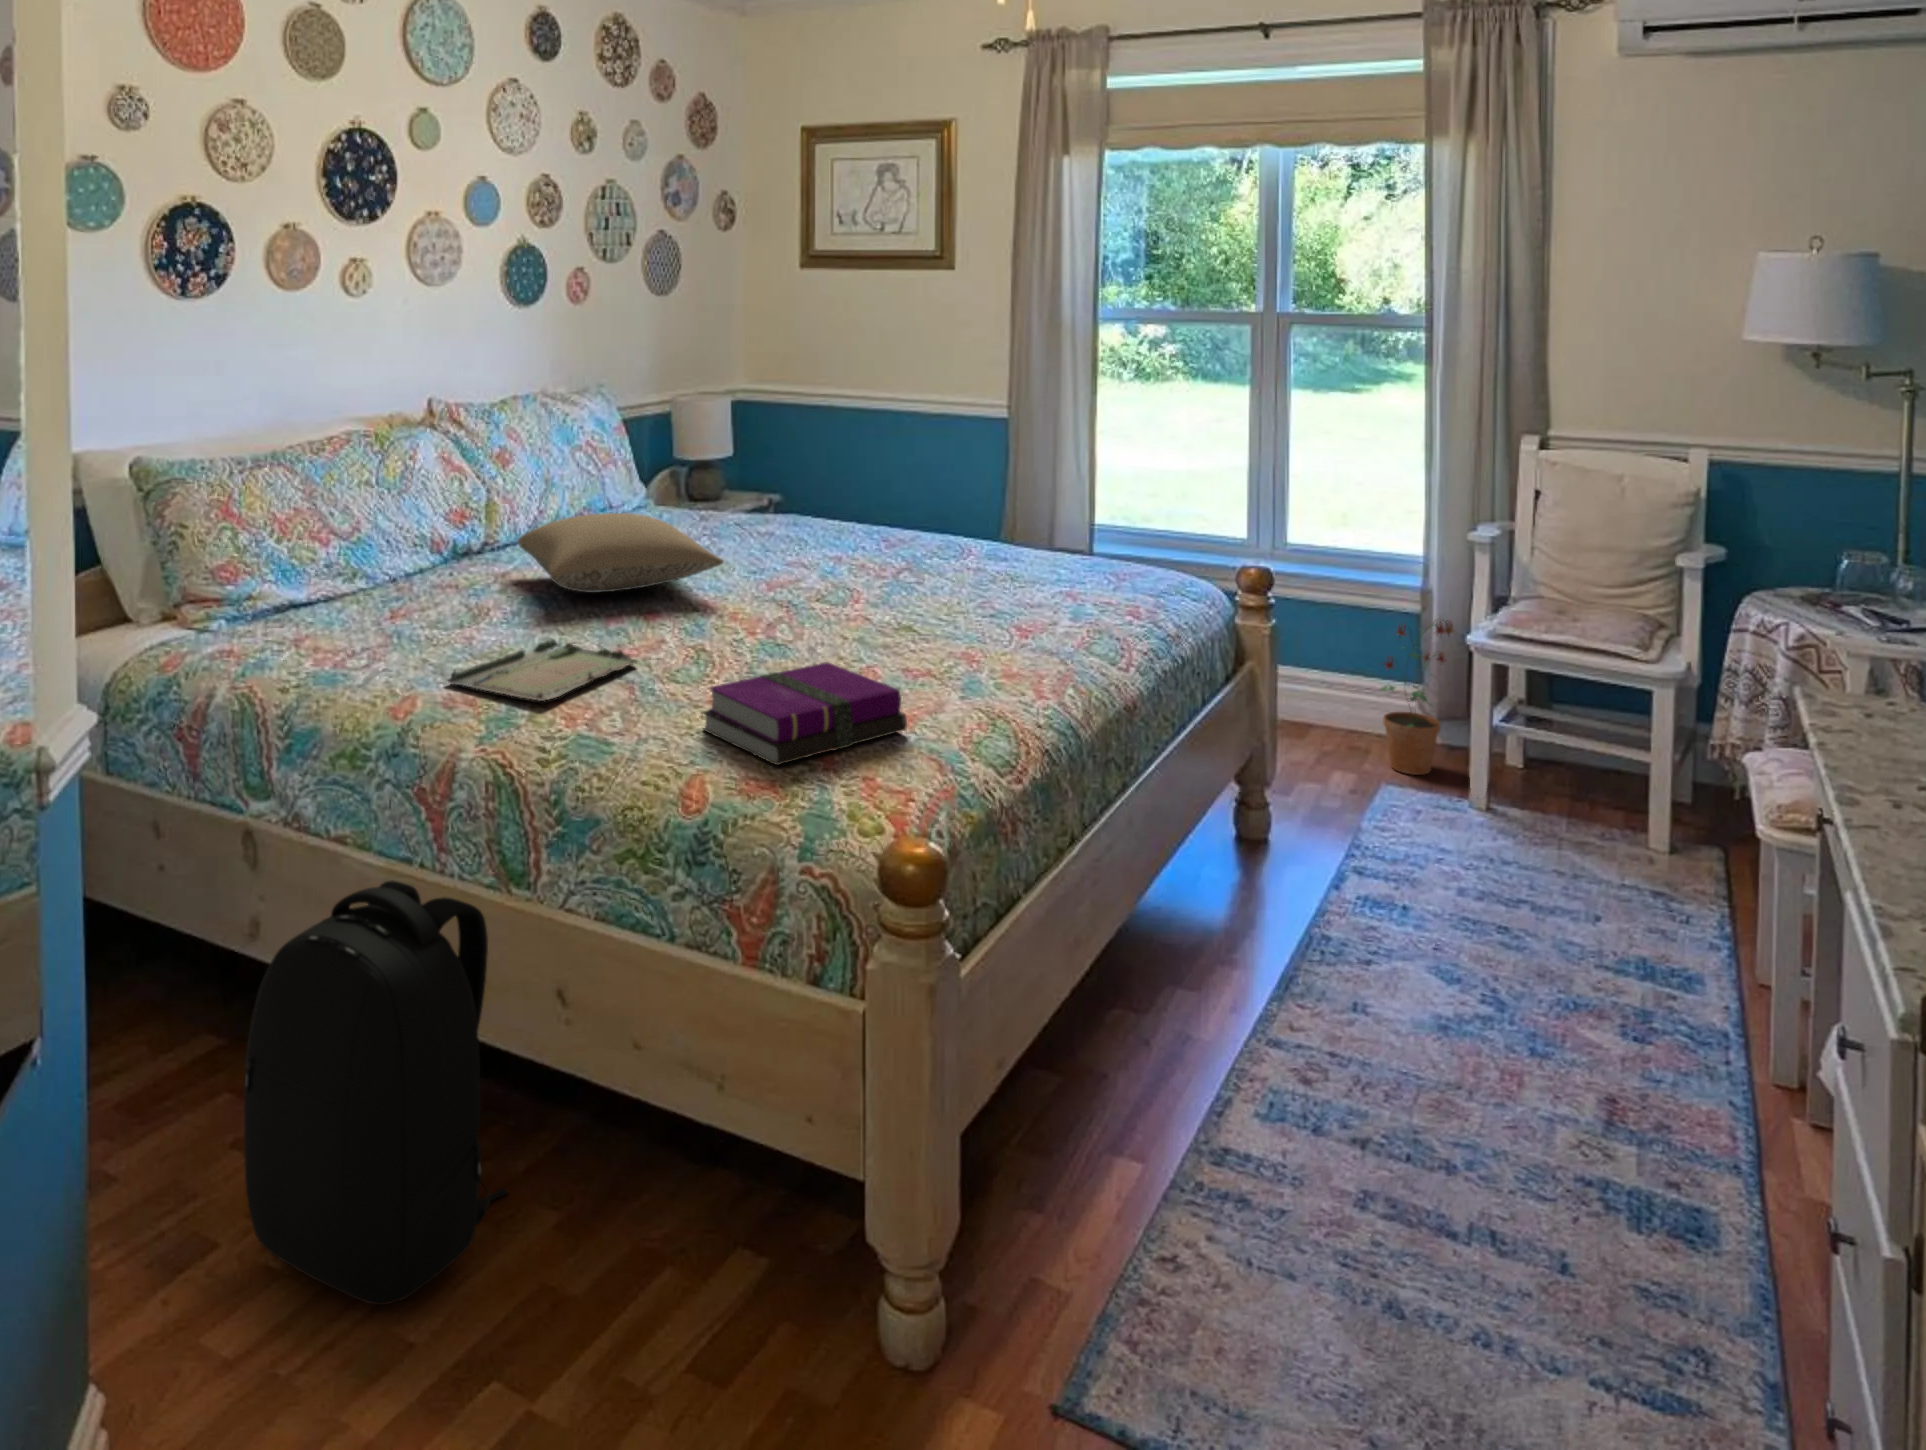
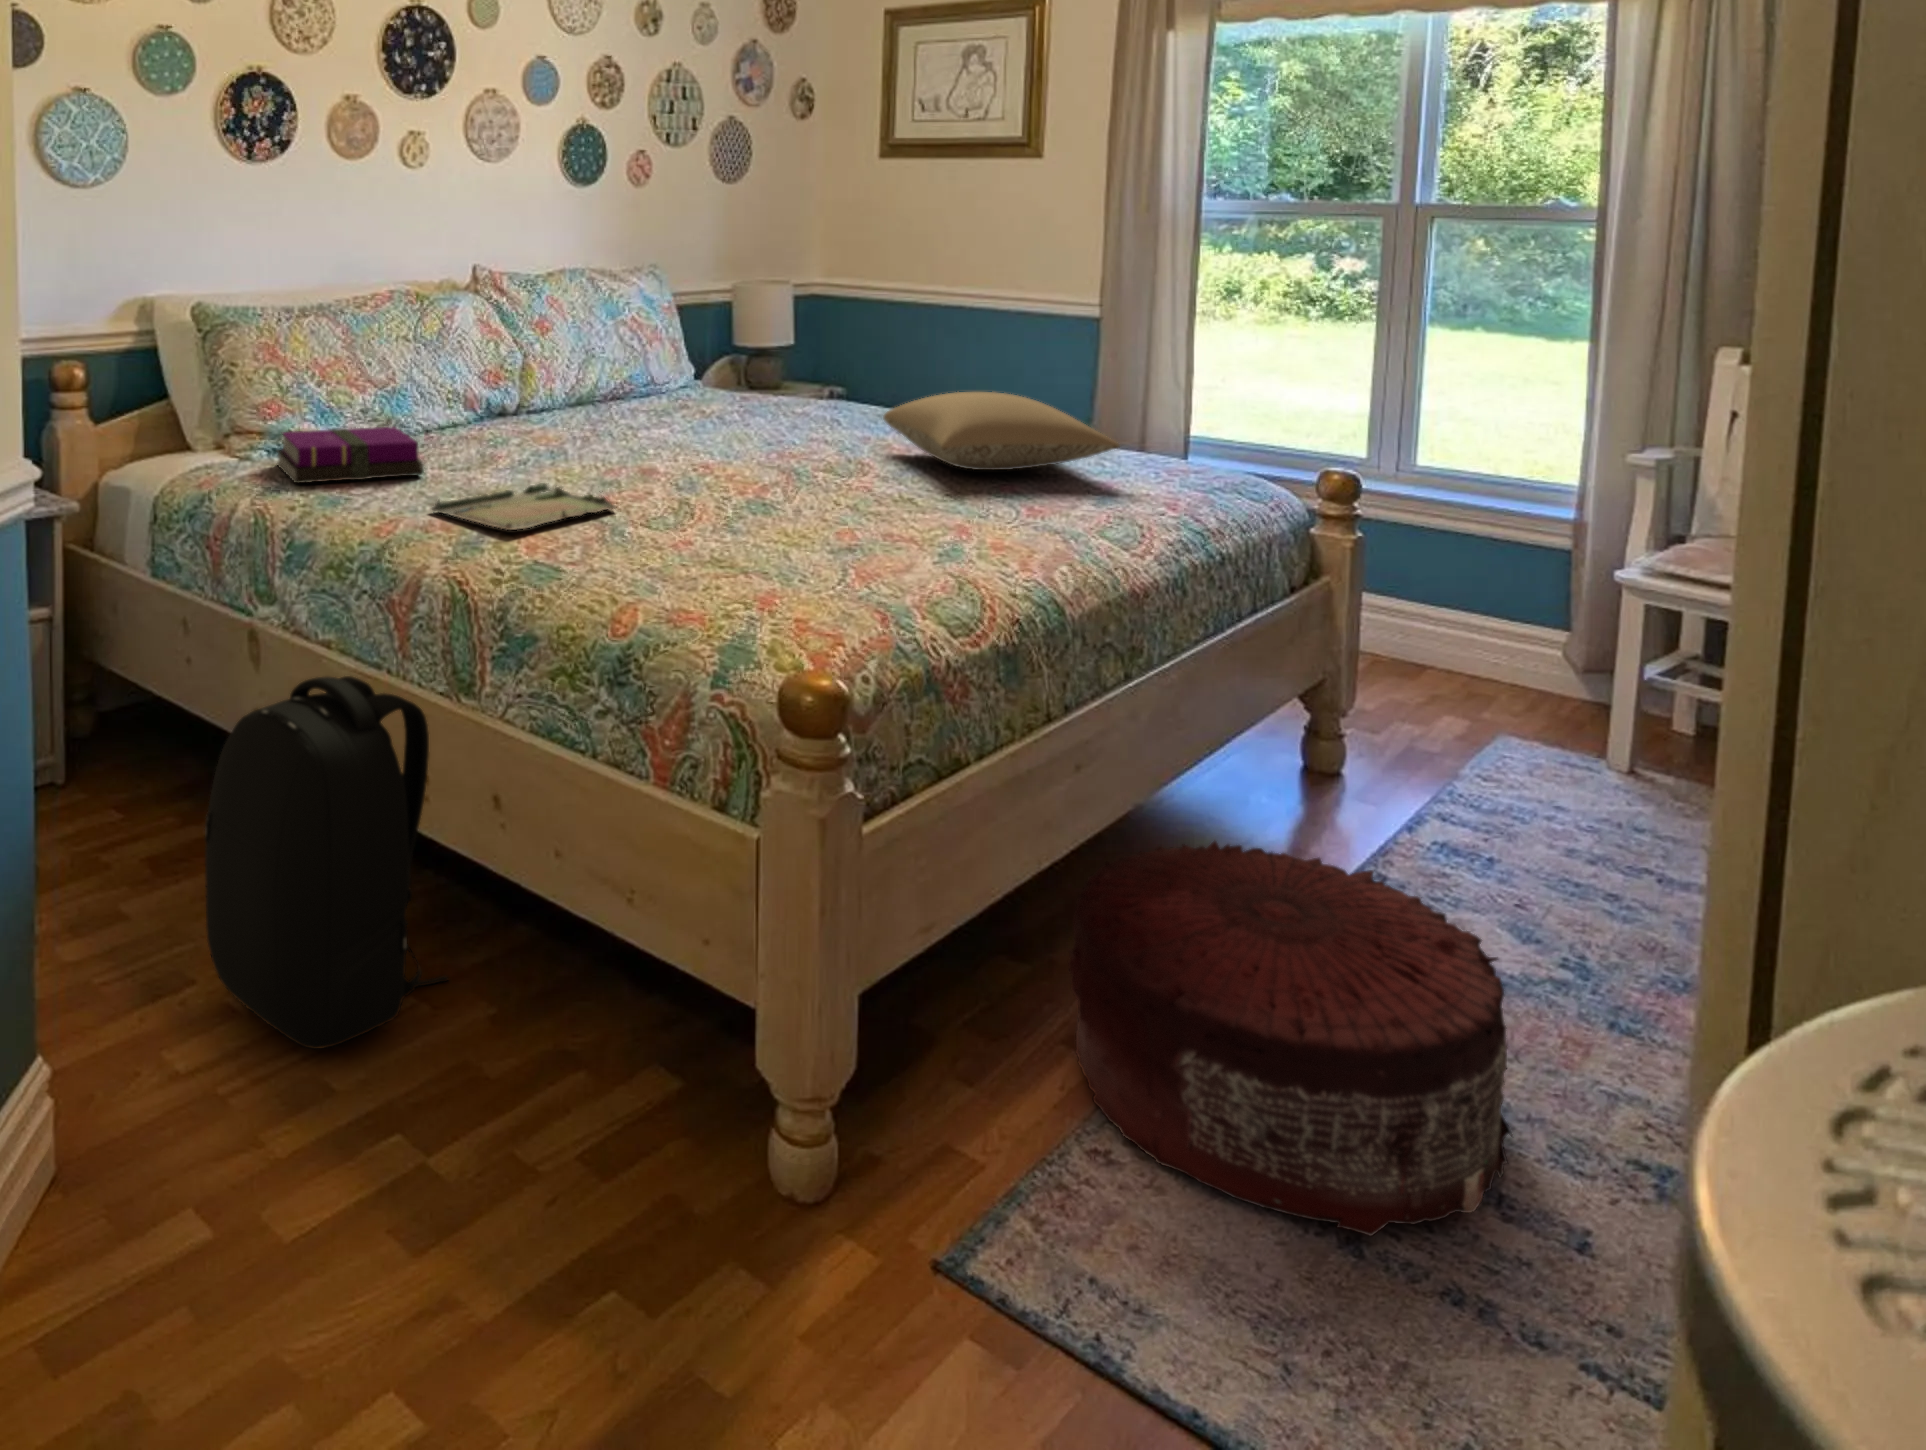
pillow: present [518,513,724,593] -> present [883,392,1120,470]
potted plant: present [1379,621,1453,775] -> none [1503,555,1614,731]
notebook: present [703,662,907,765] -> present [277,427,424,483]
pouf: none [1116,935,1495,1296] -> present [1068,841,1512,1236]

